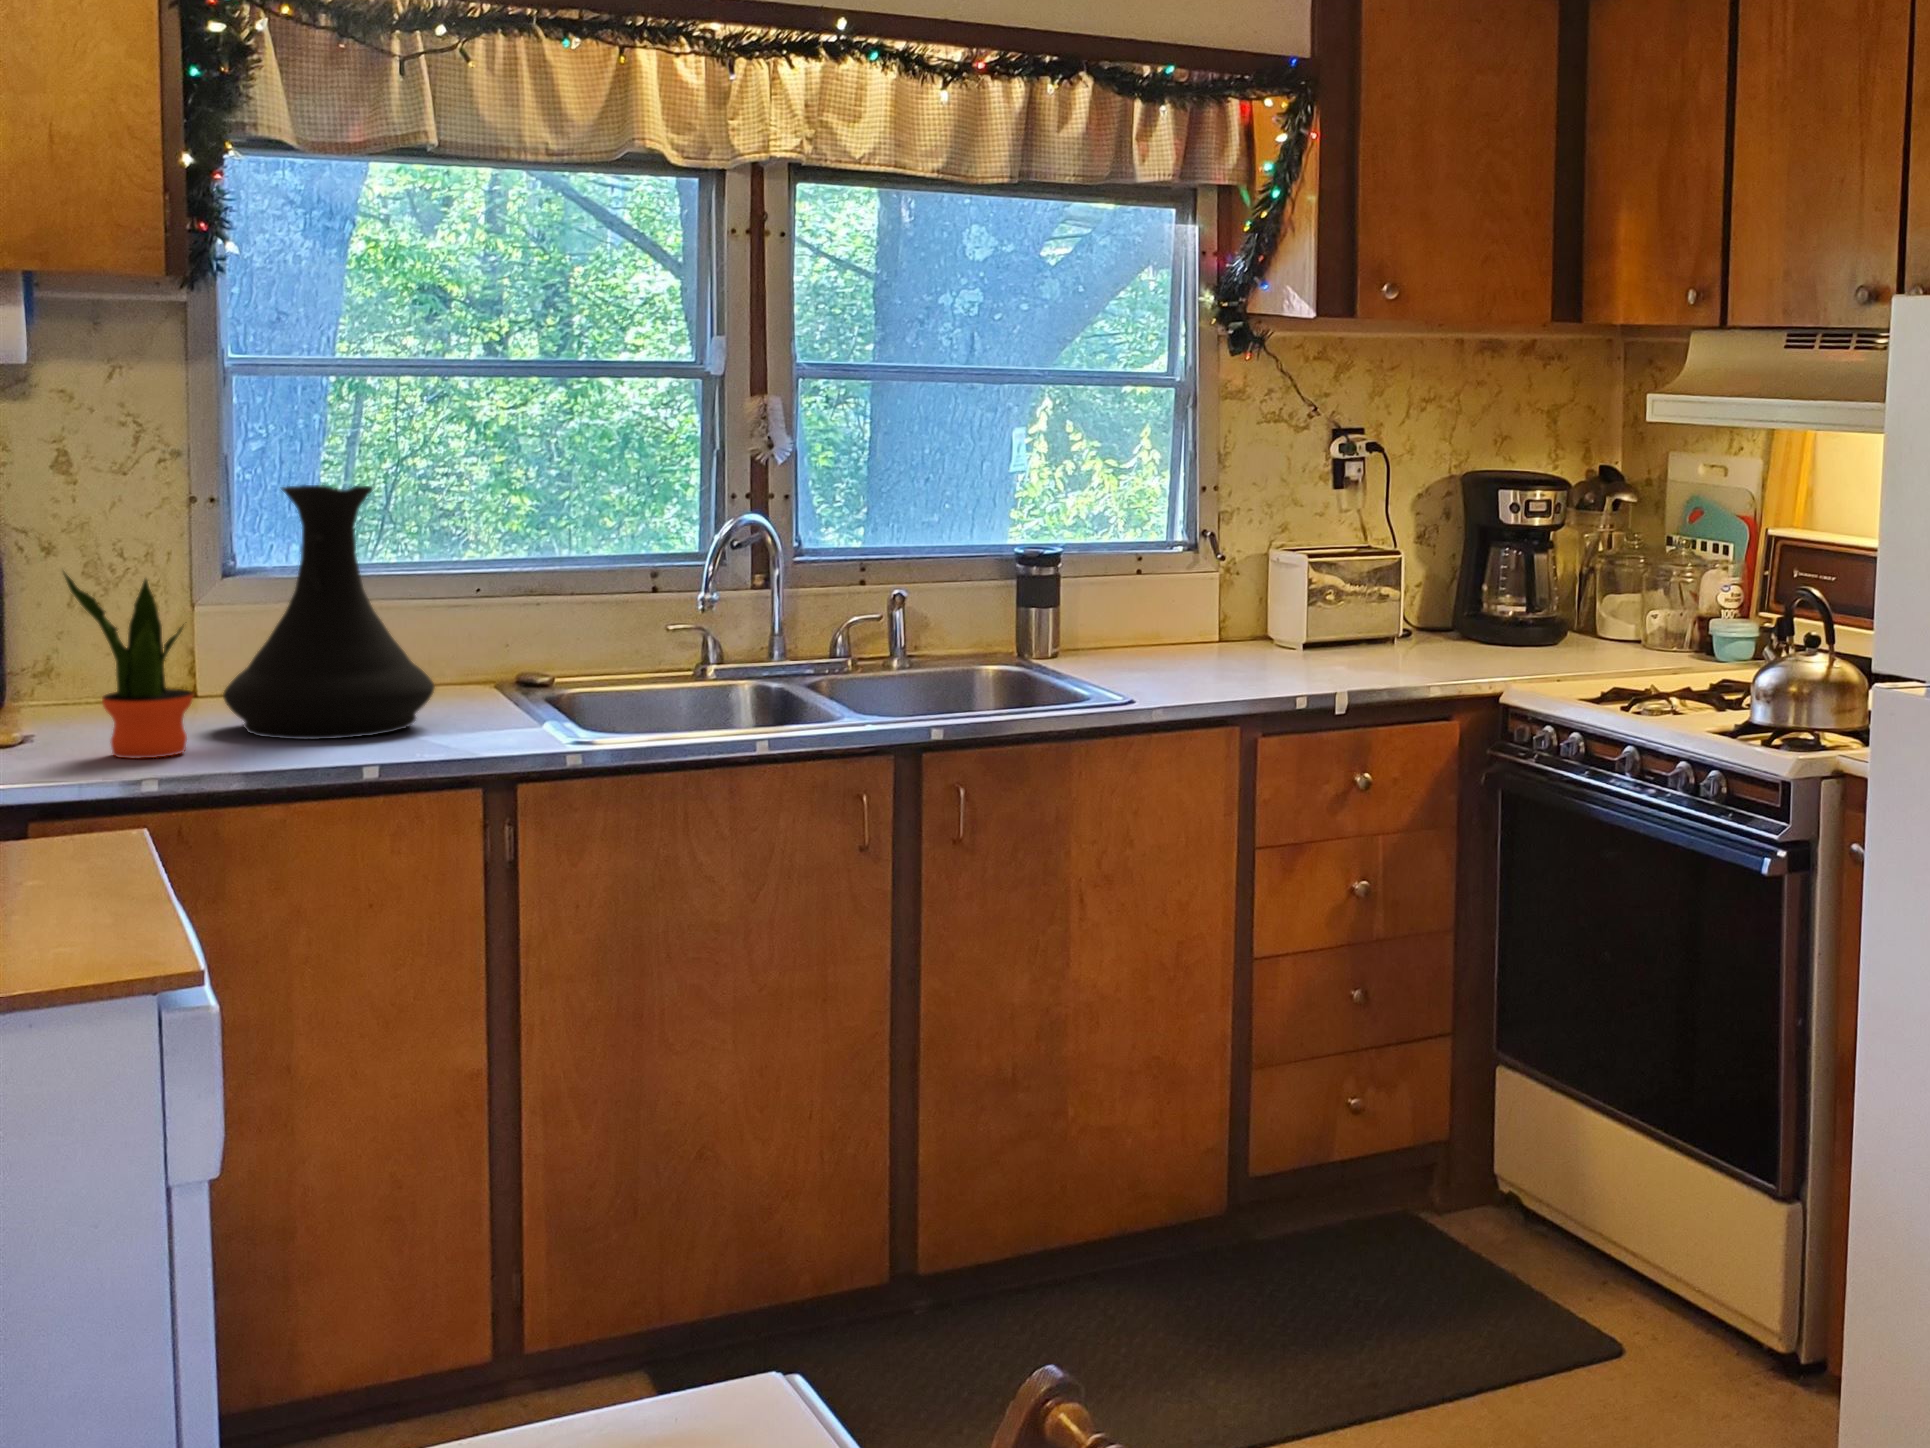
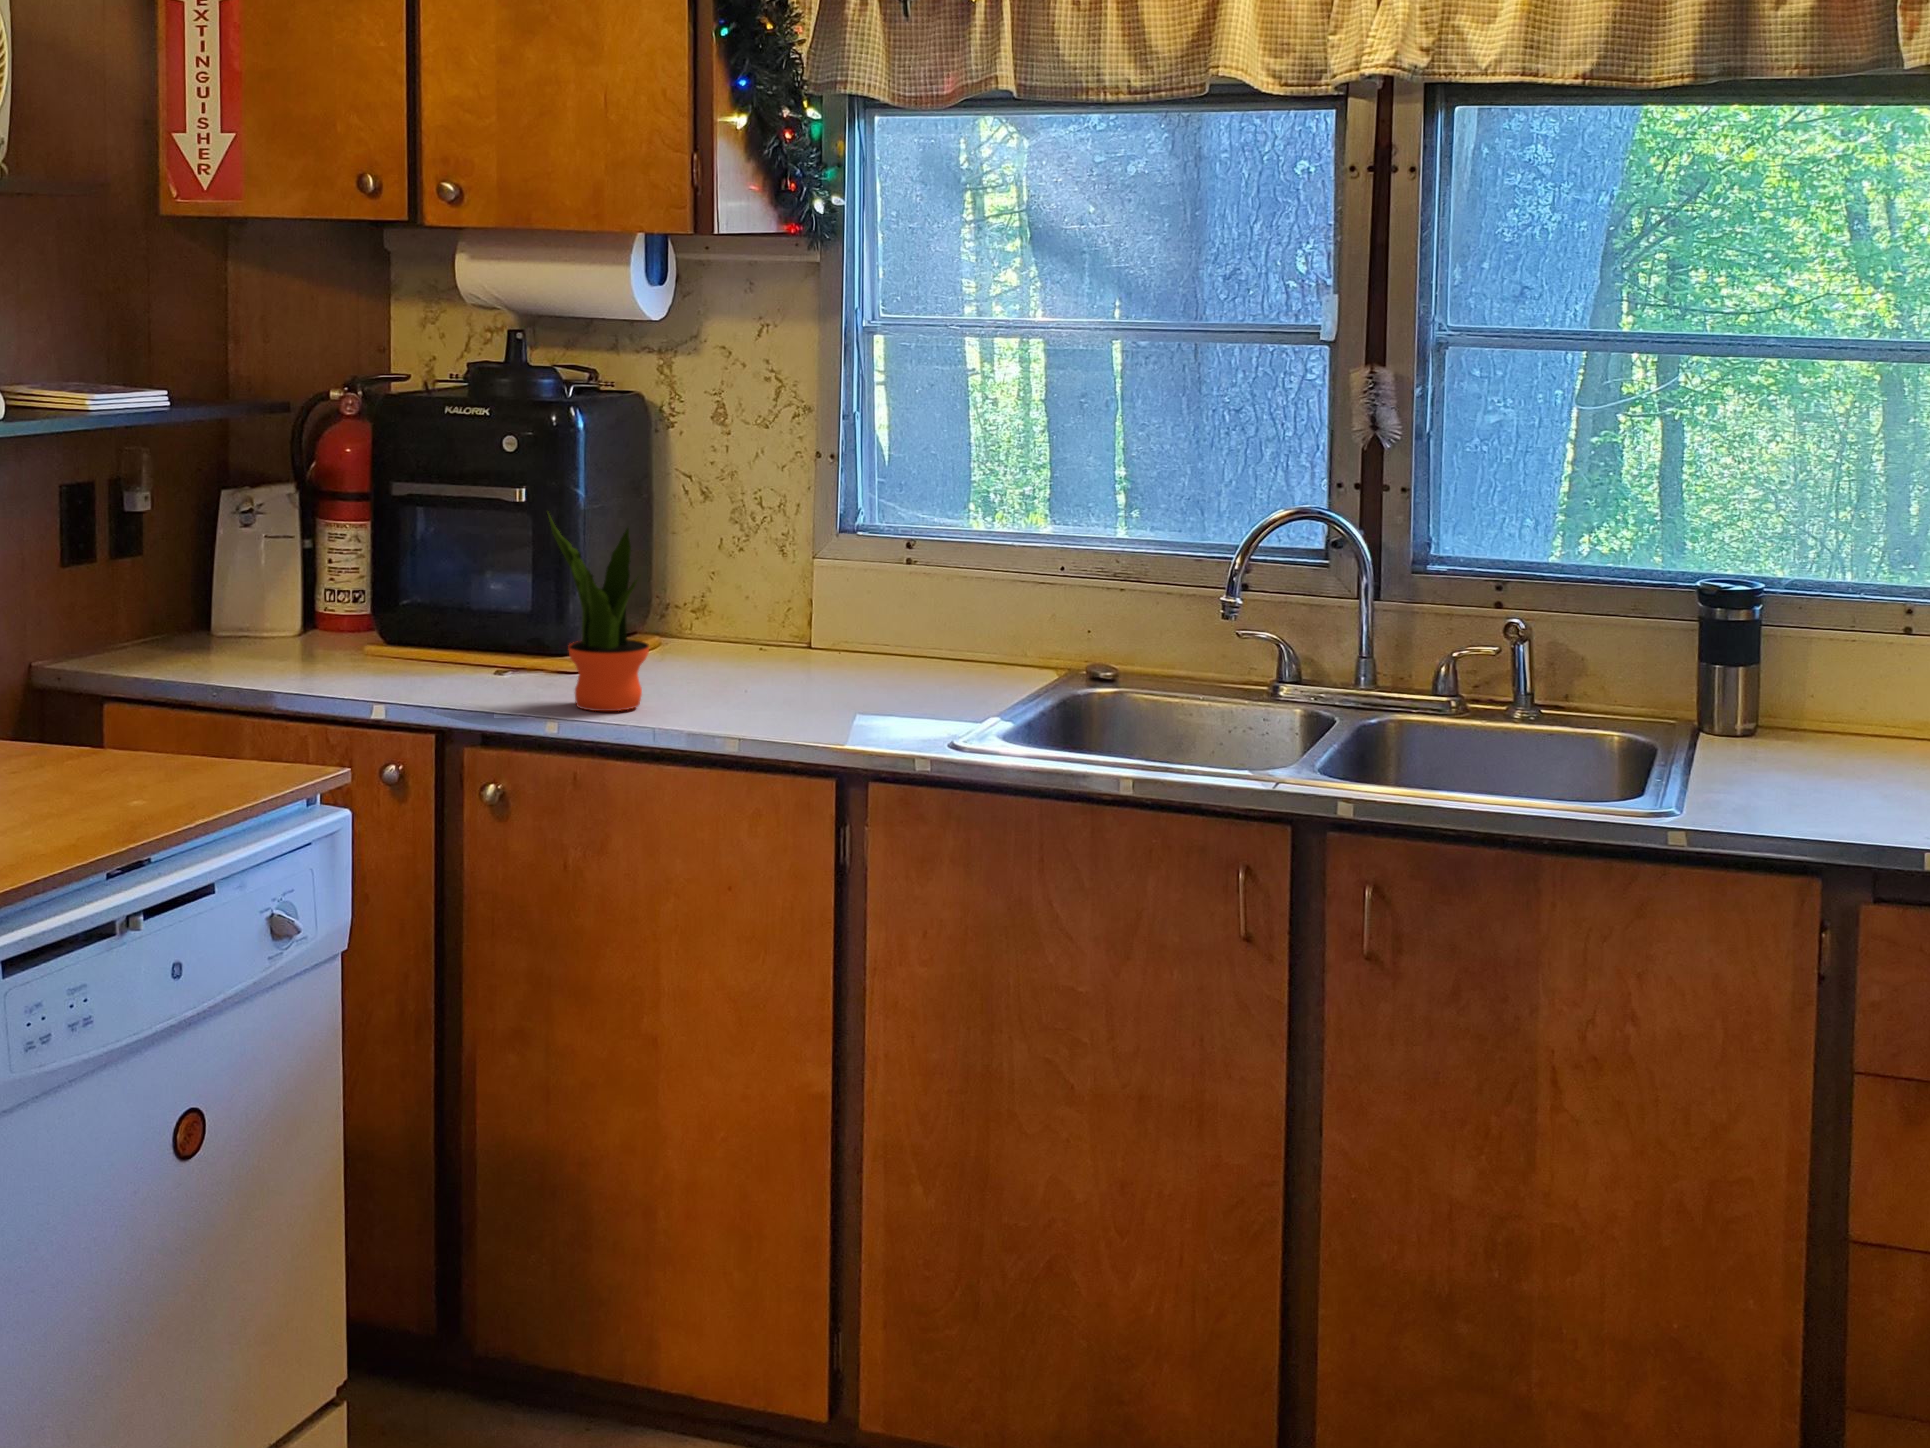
vase: present [223,485,435,739] -> none [726,444,926,717]

